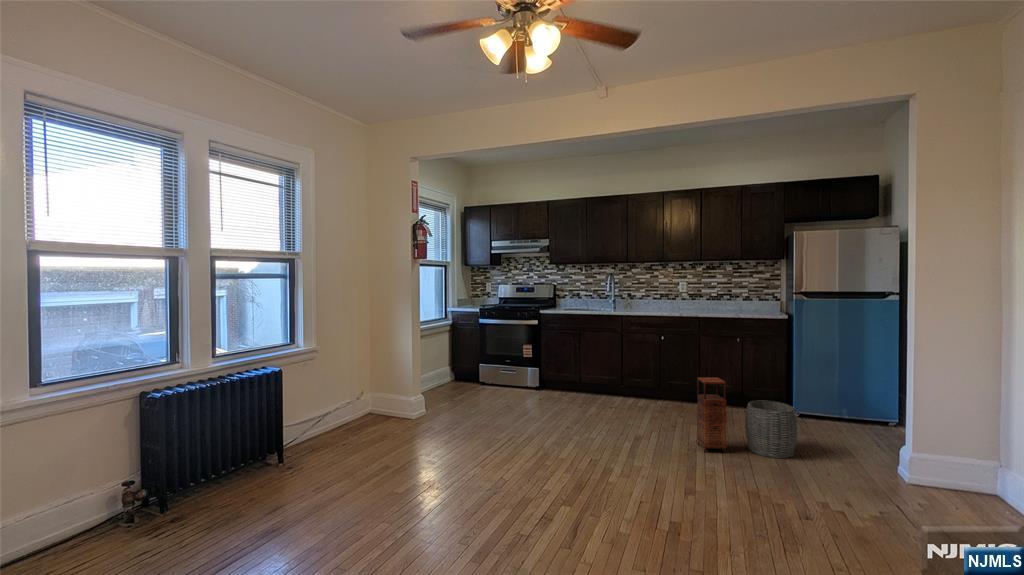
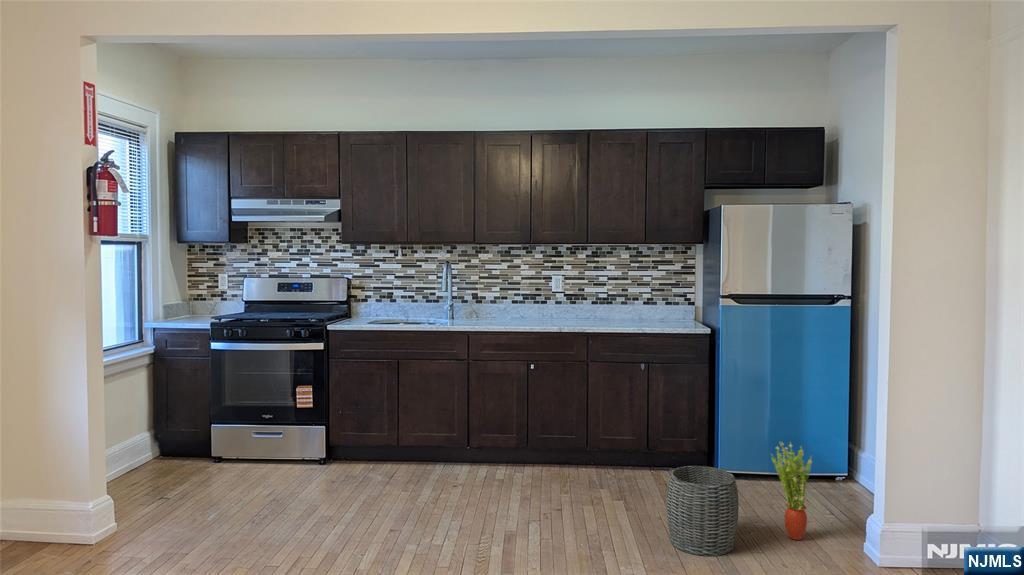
storage cabinet: present [697,377,726,453] -> none [598,437,644,560]
potted plant: none [823,388,857,457] -> present [772,443,812,540]

